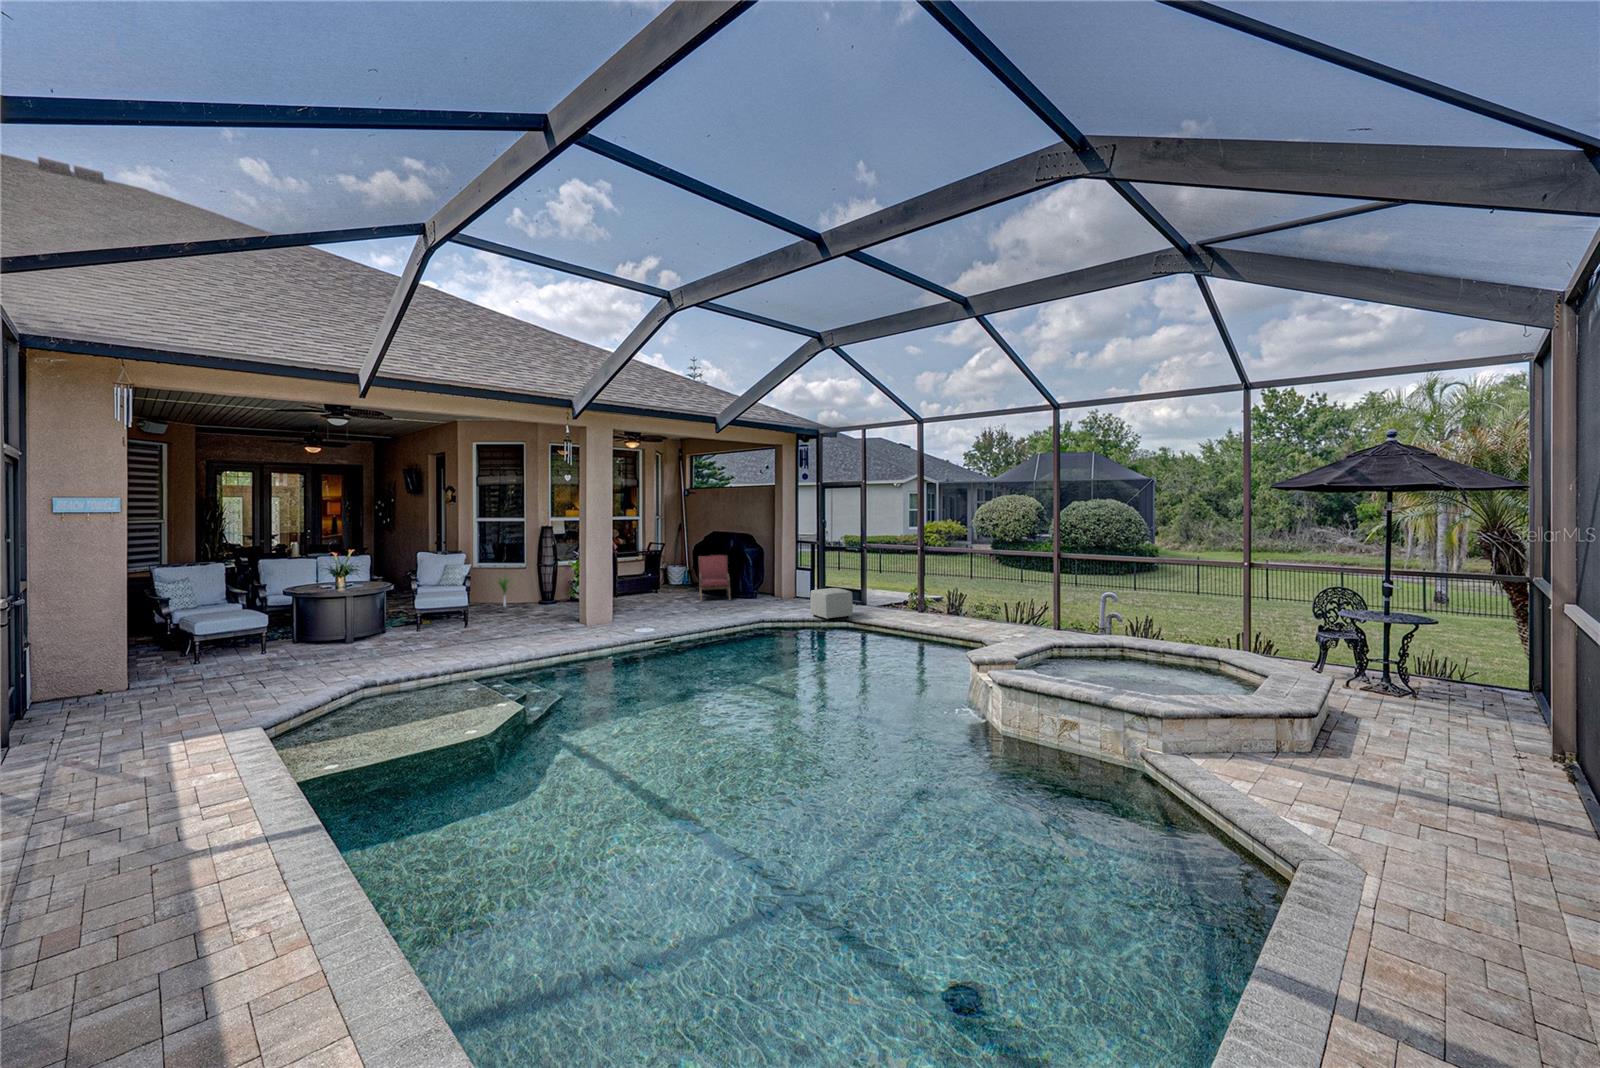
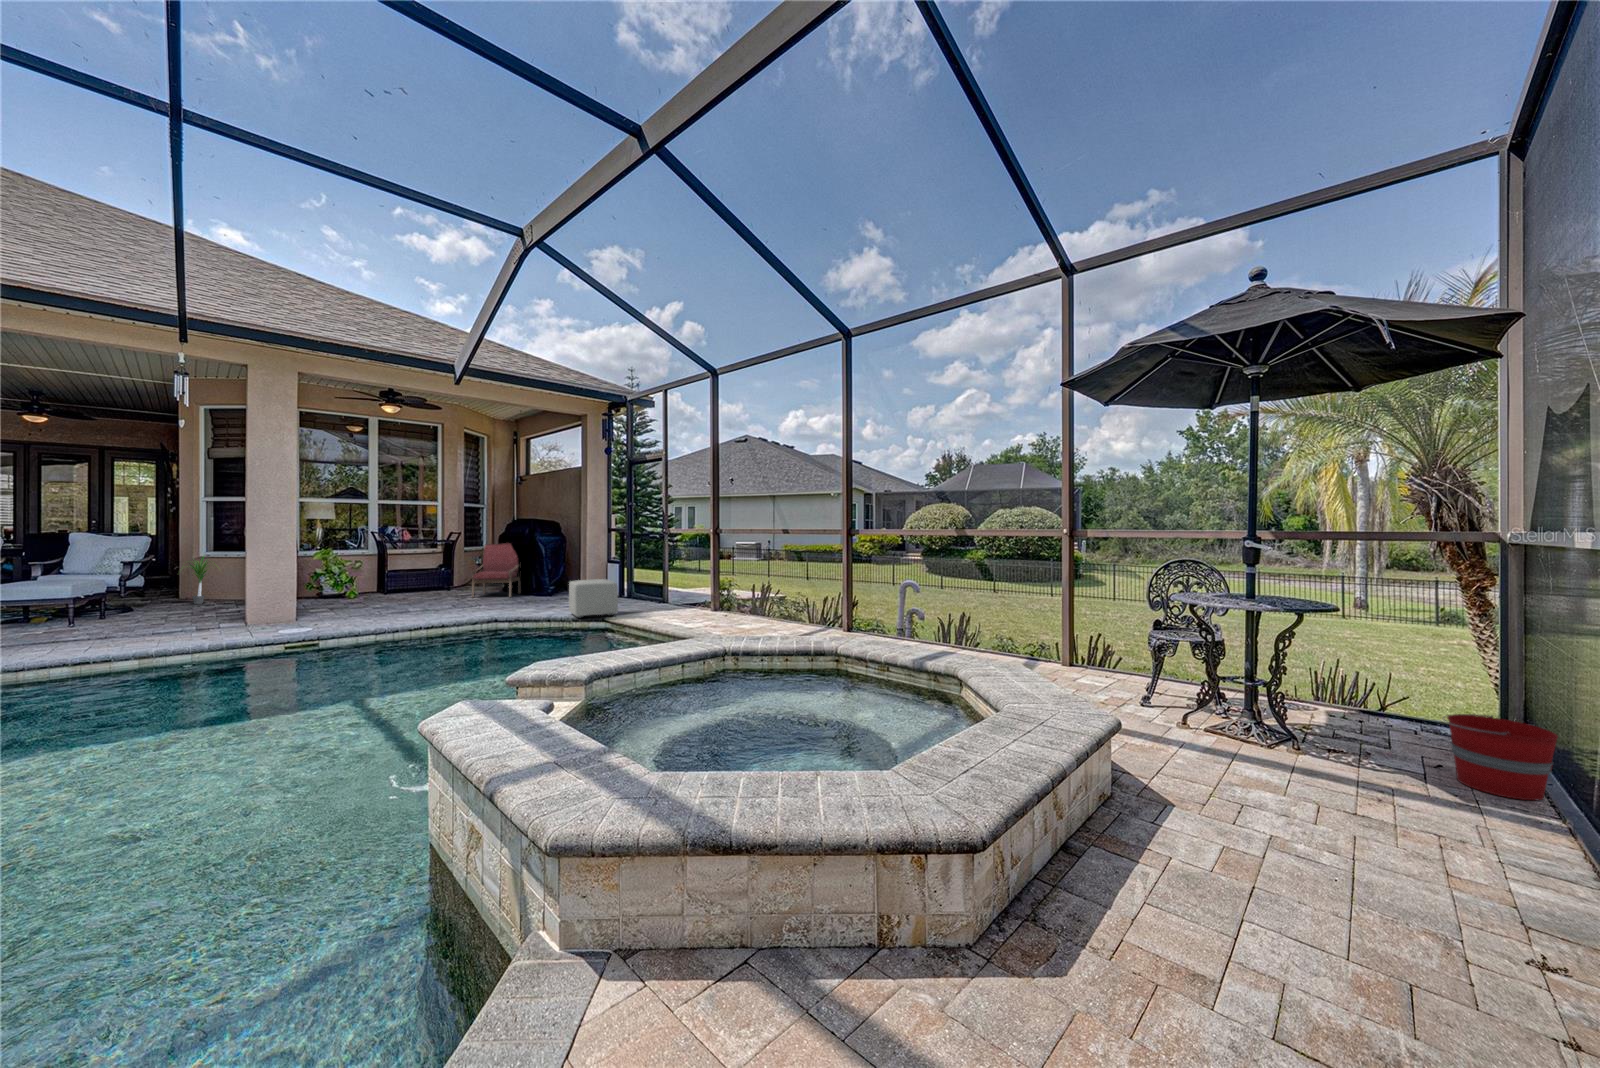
bucket: none [1500,679,1560,722] -> present [1444,714,1558,800]

